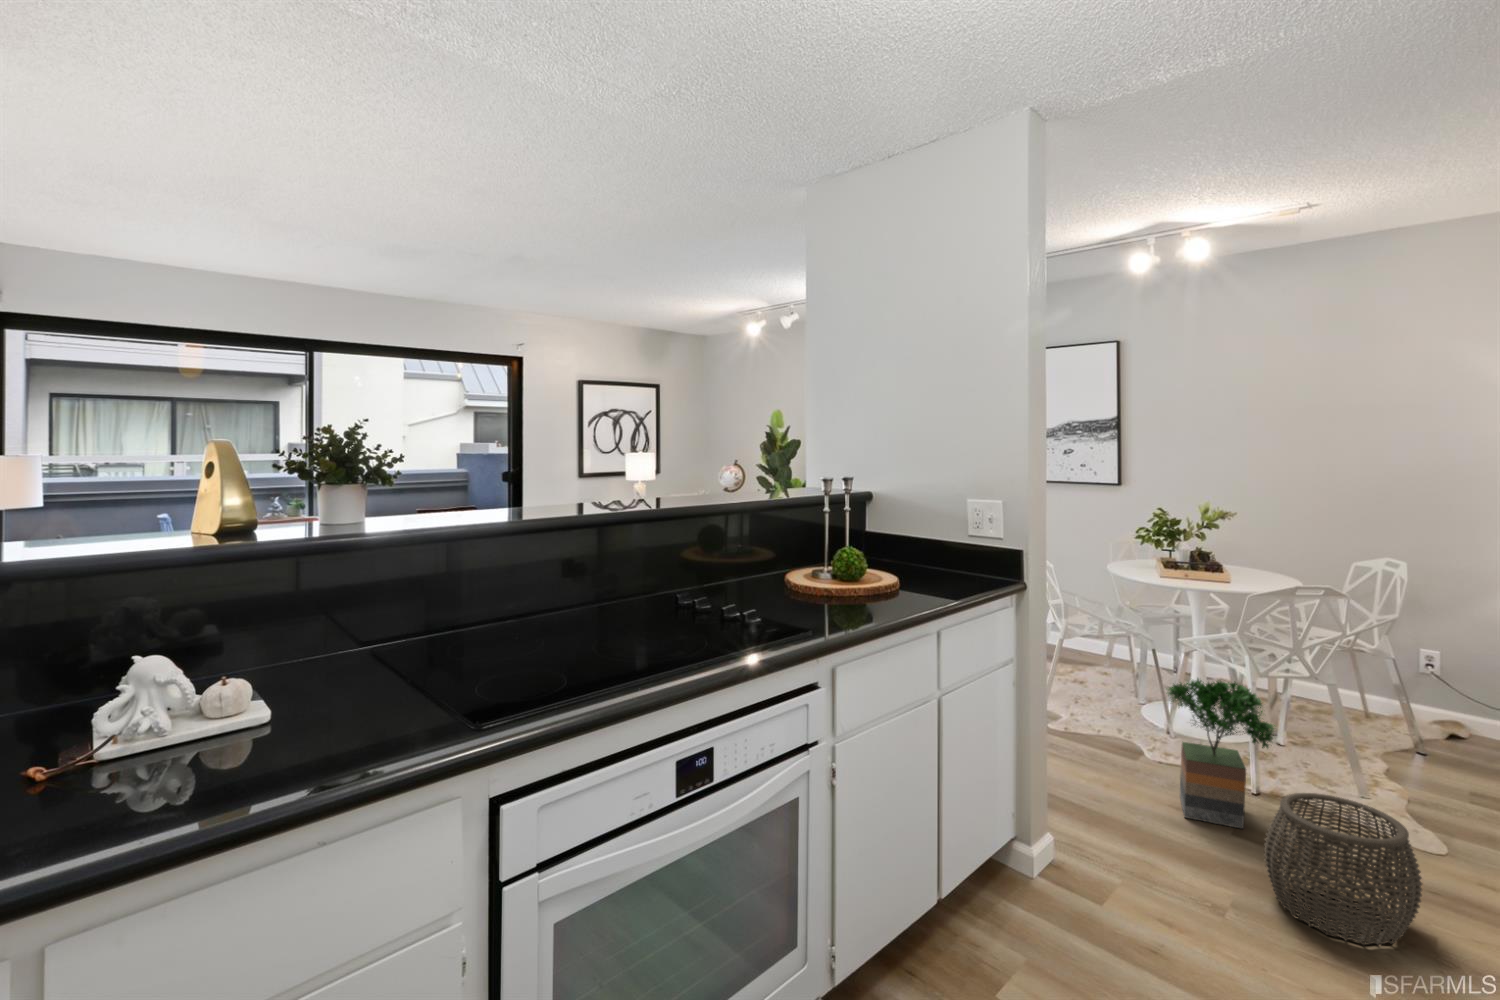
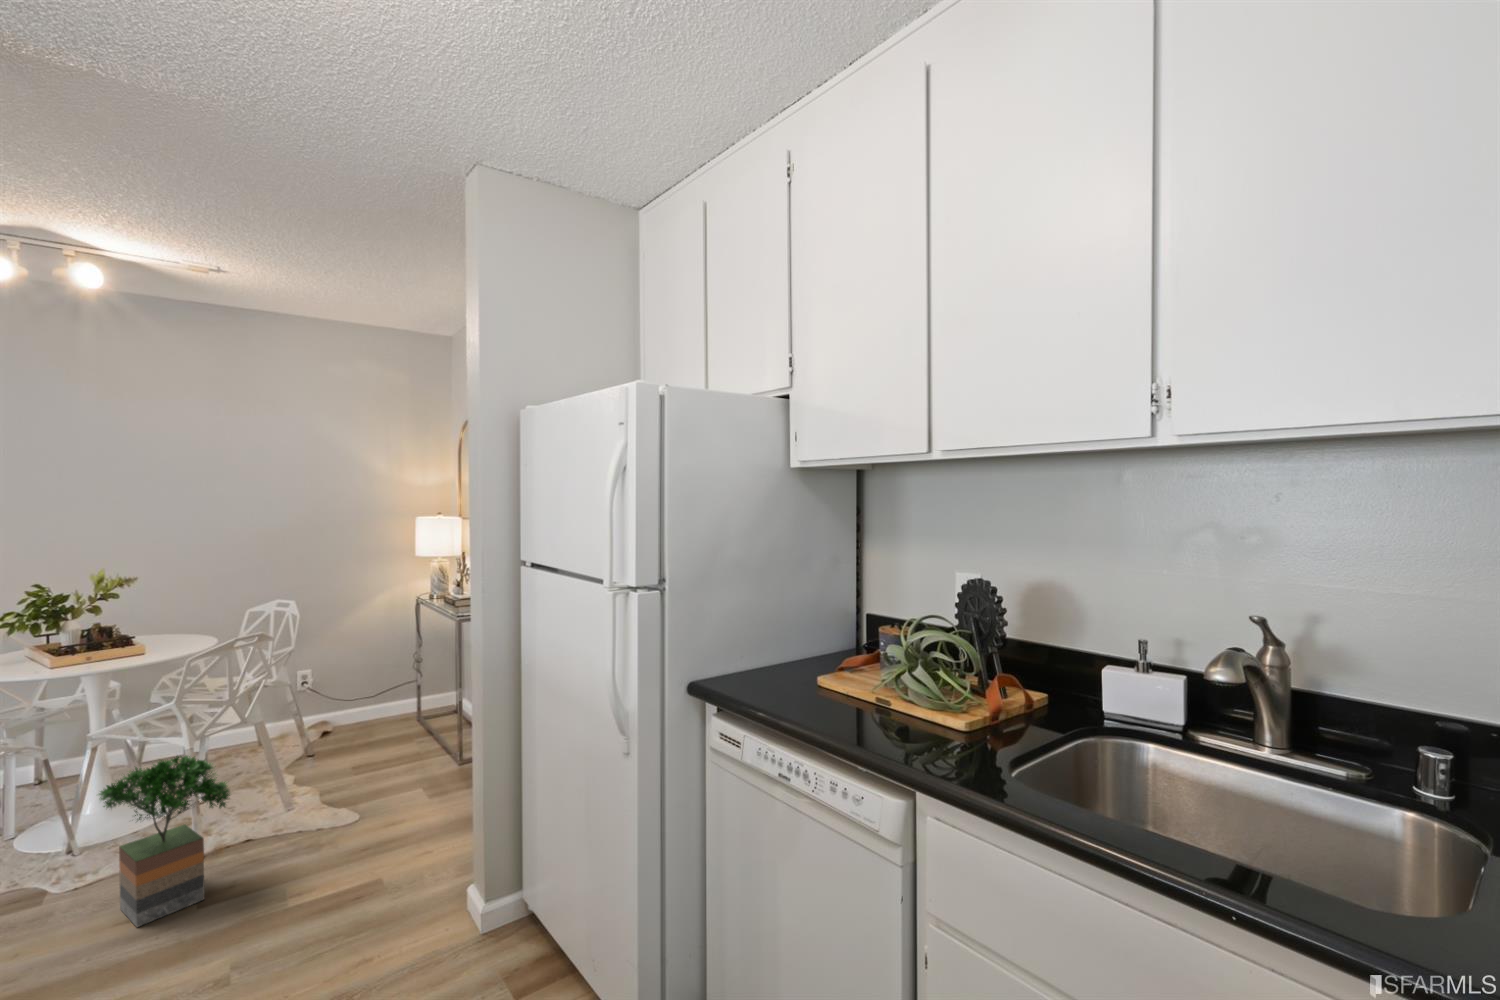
woven basket: present [1264,793,1422,946] -> none [246,812,373,947]

